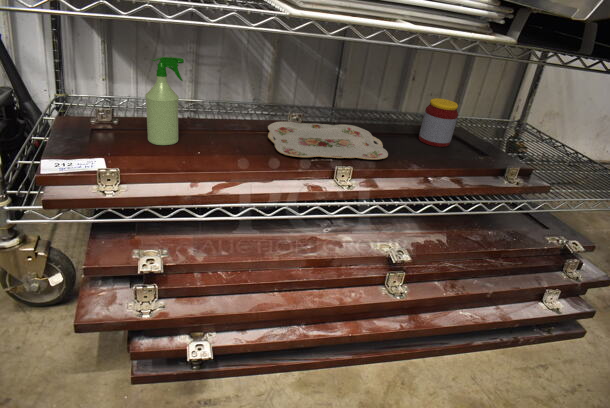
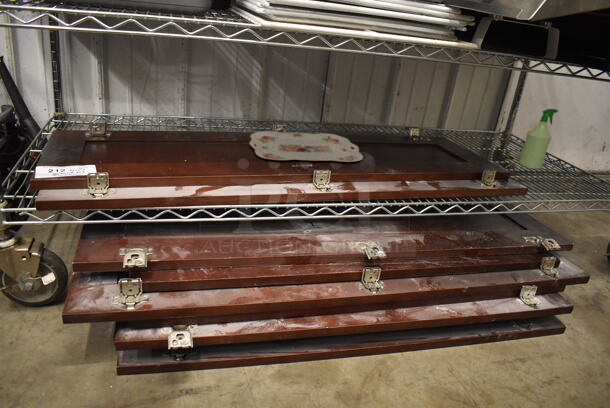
spray bottle: present [145,57,184,145] -> present [519,109,558,169]
jar: present [419,98,458,147] -> none [396,106,432,152]

